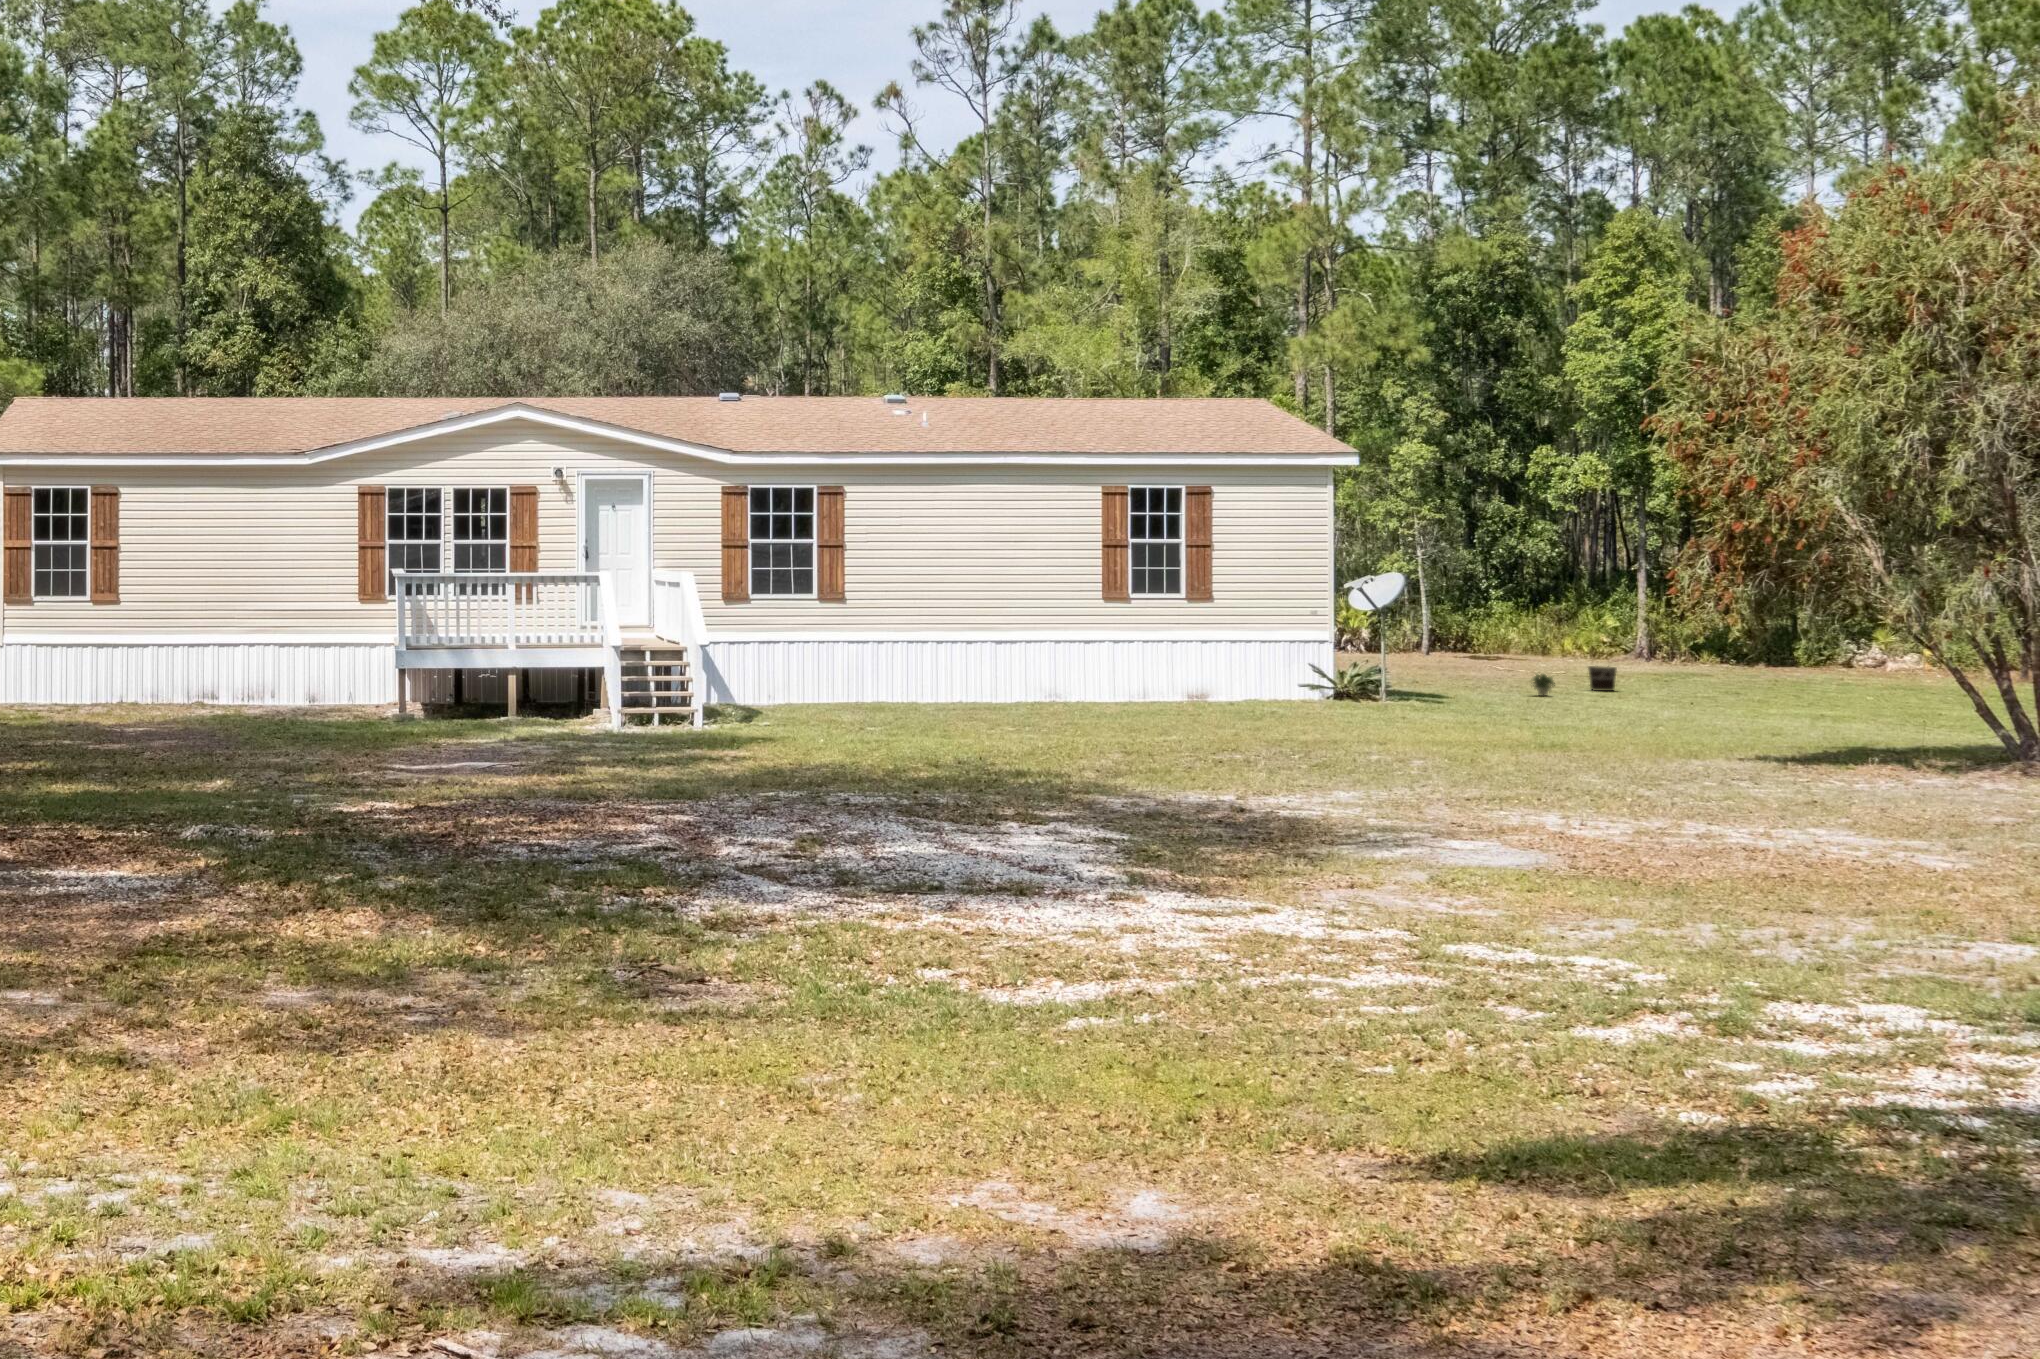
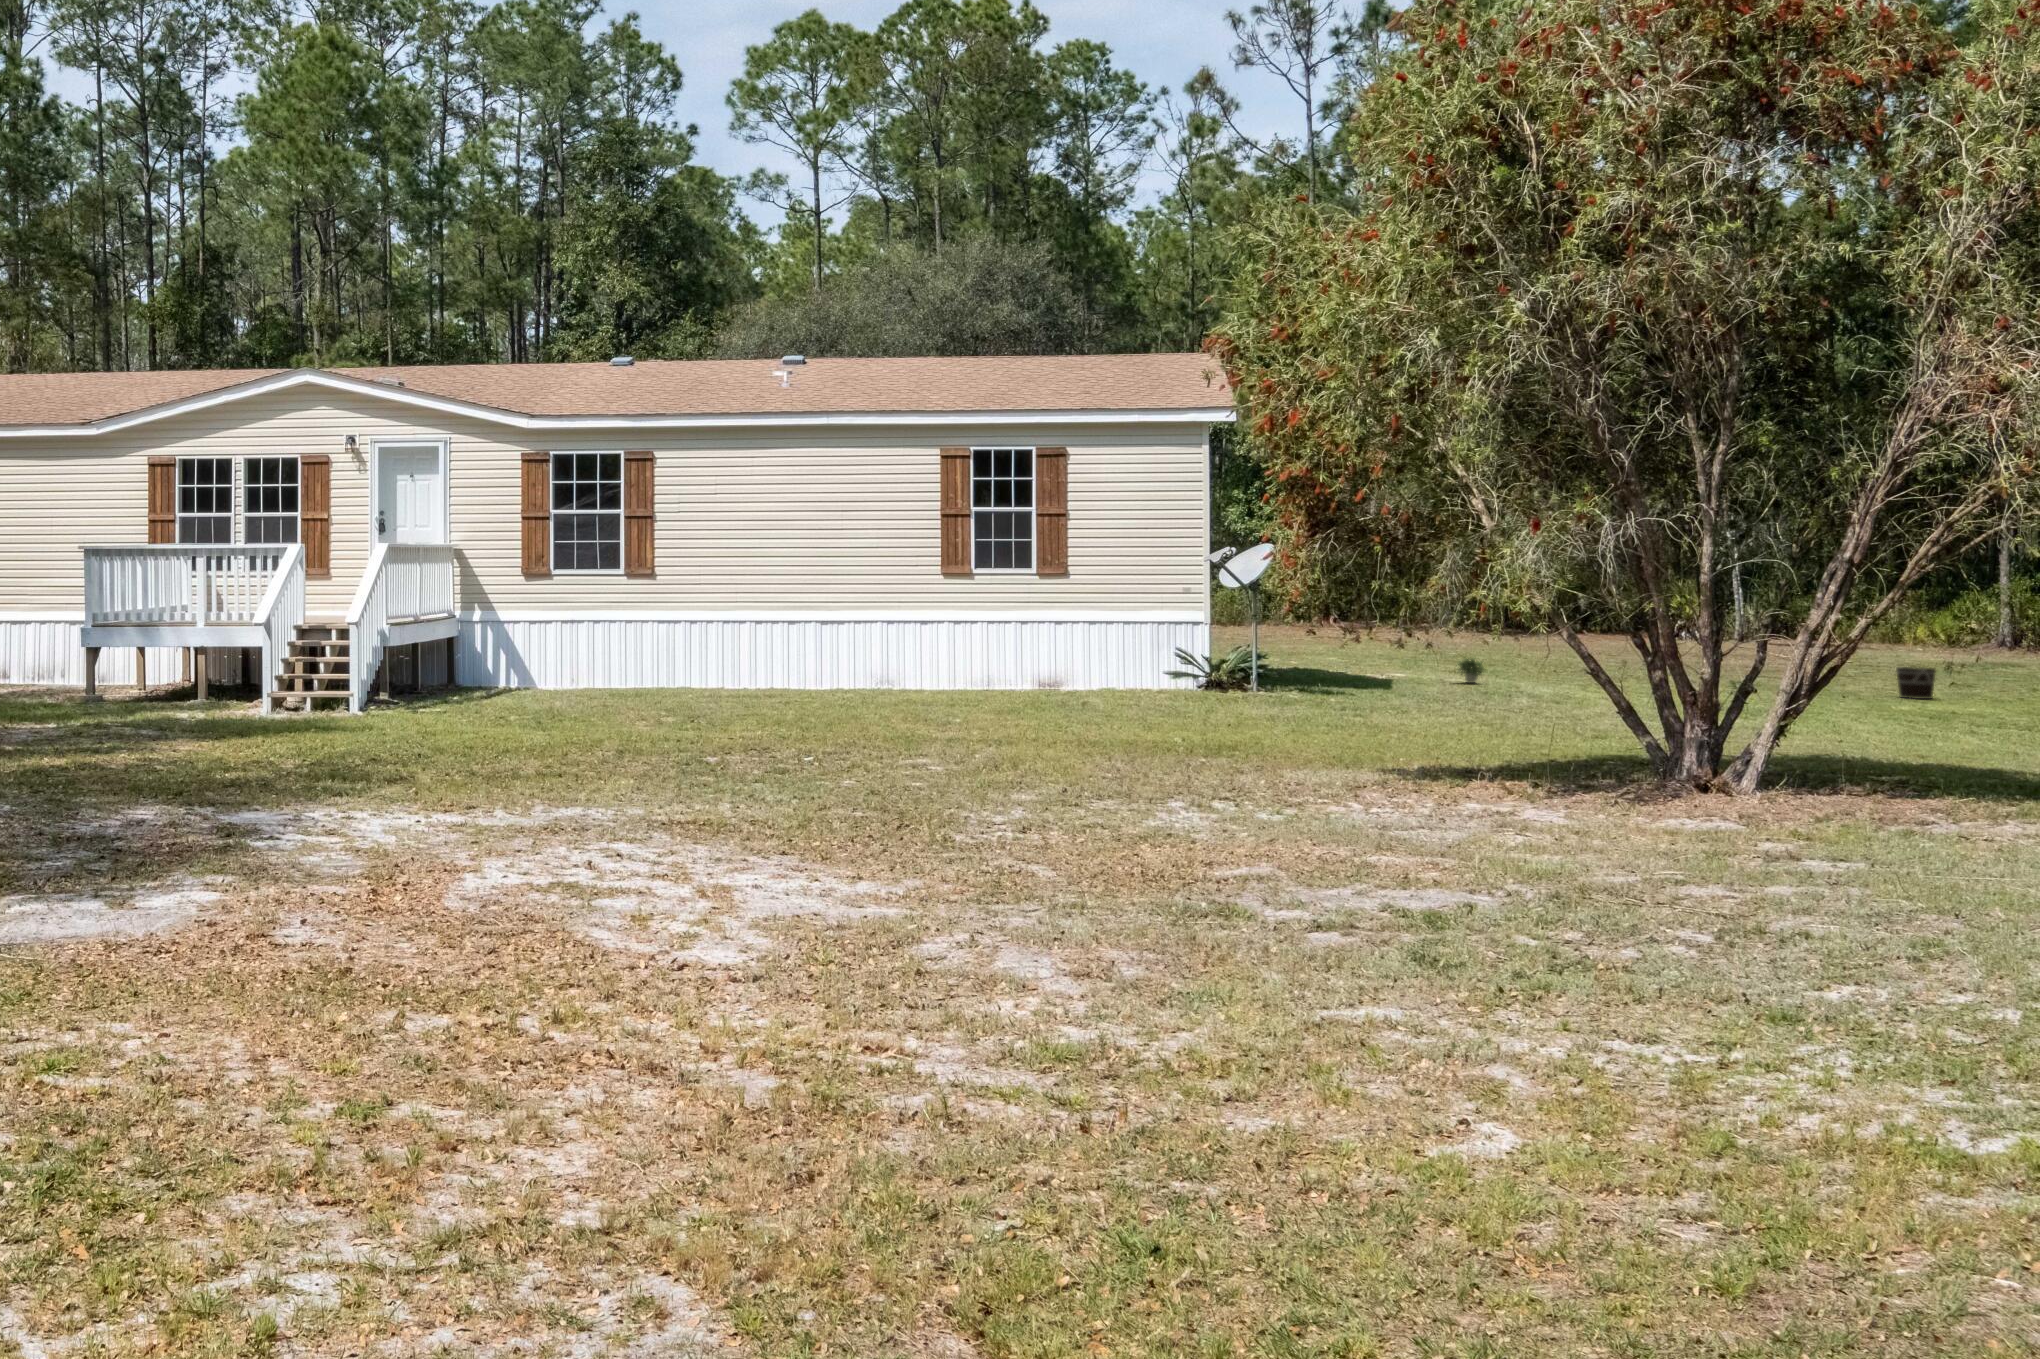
bucket: present [1589,666,1616,691] -> present [1896,667,1935,699]

